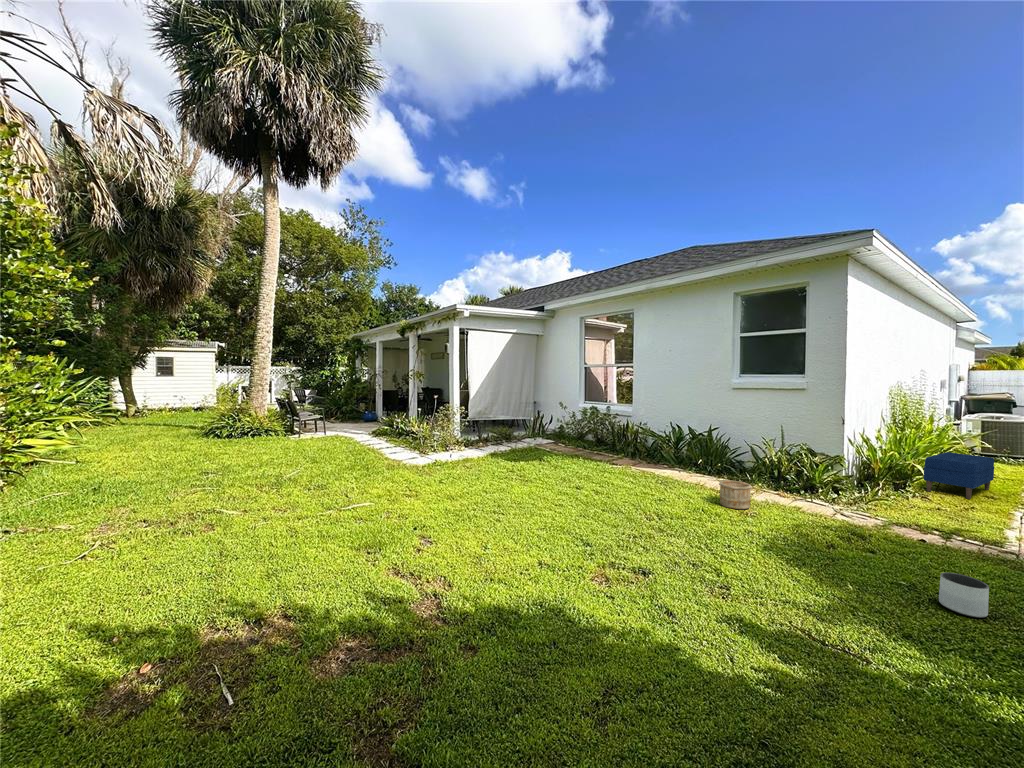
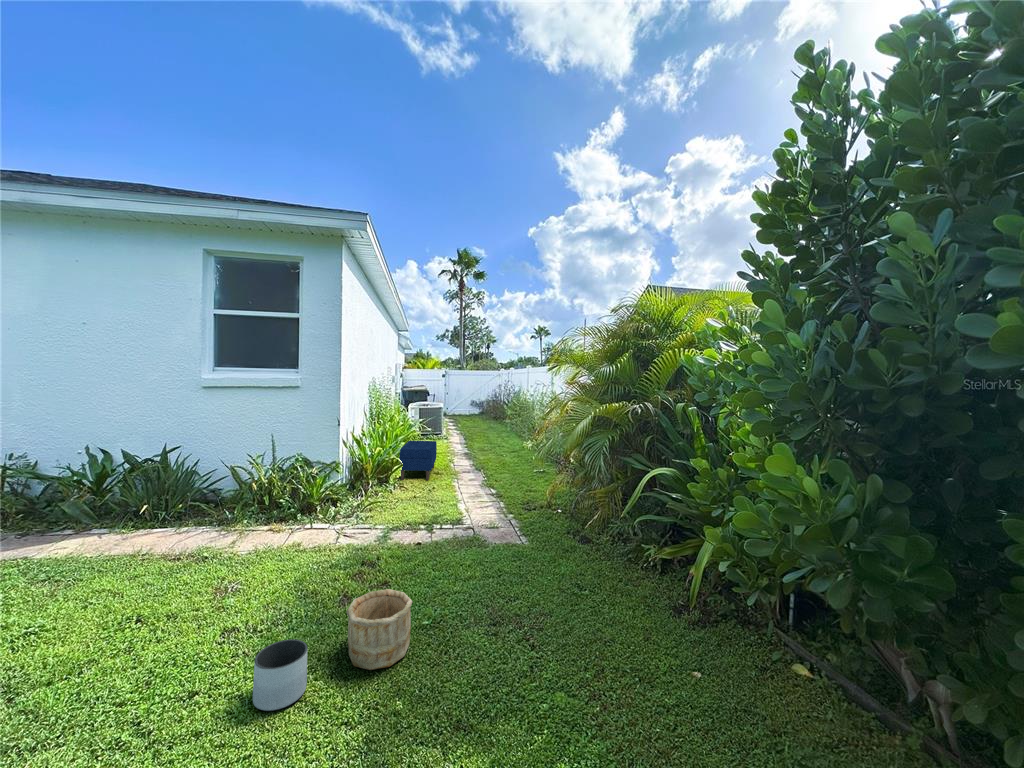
wooden bucket: present [719,480,751,509] -> present [346,589,413,670]
planter: present [939,573,989,618] -> present [253,639,308,711]

